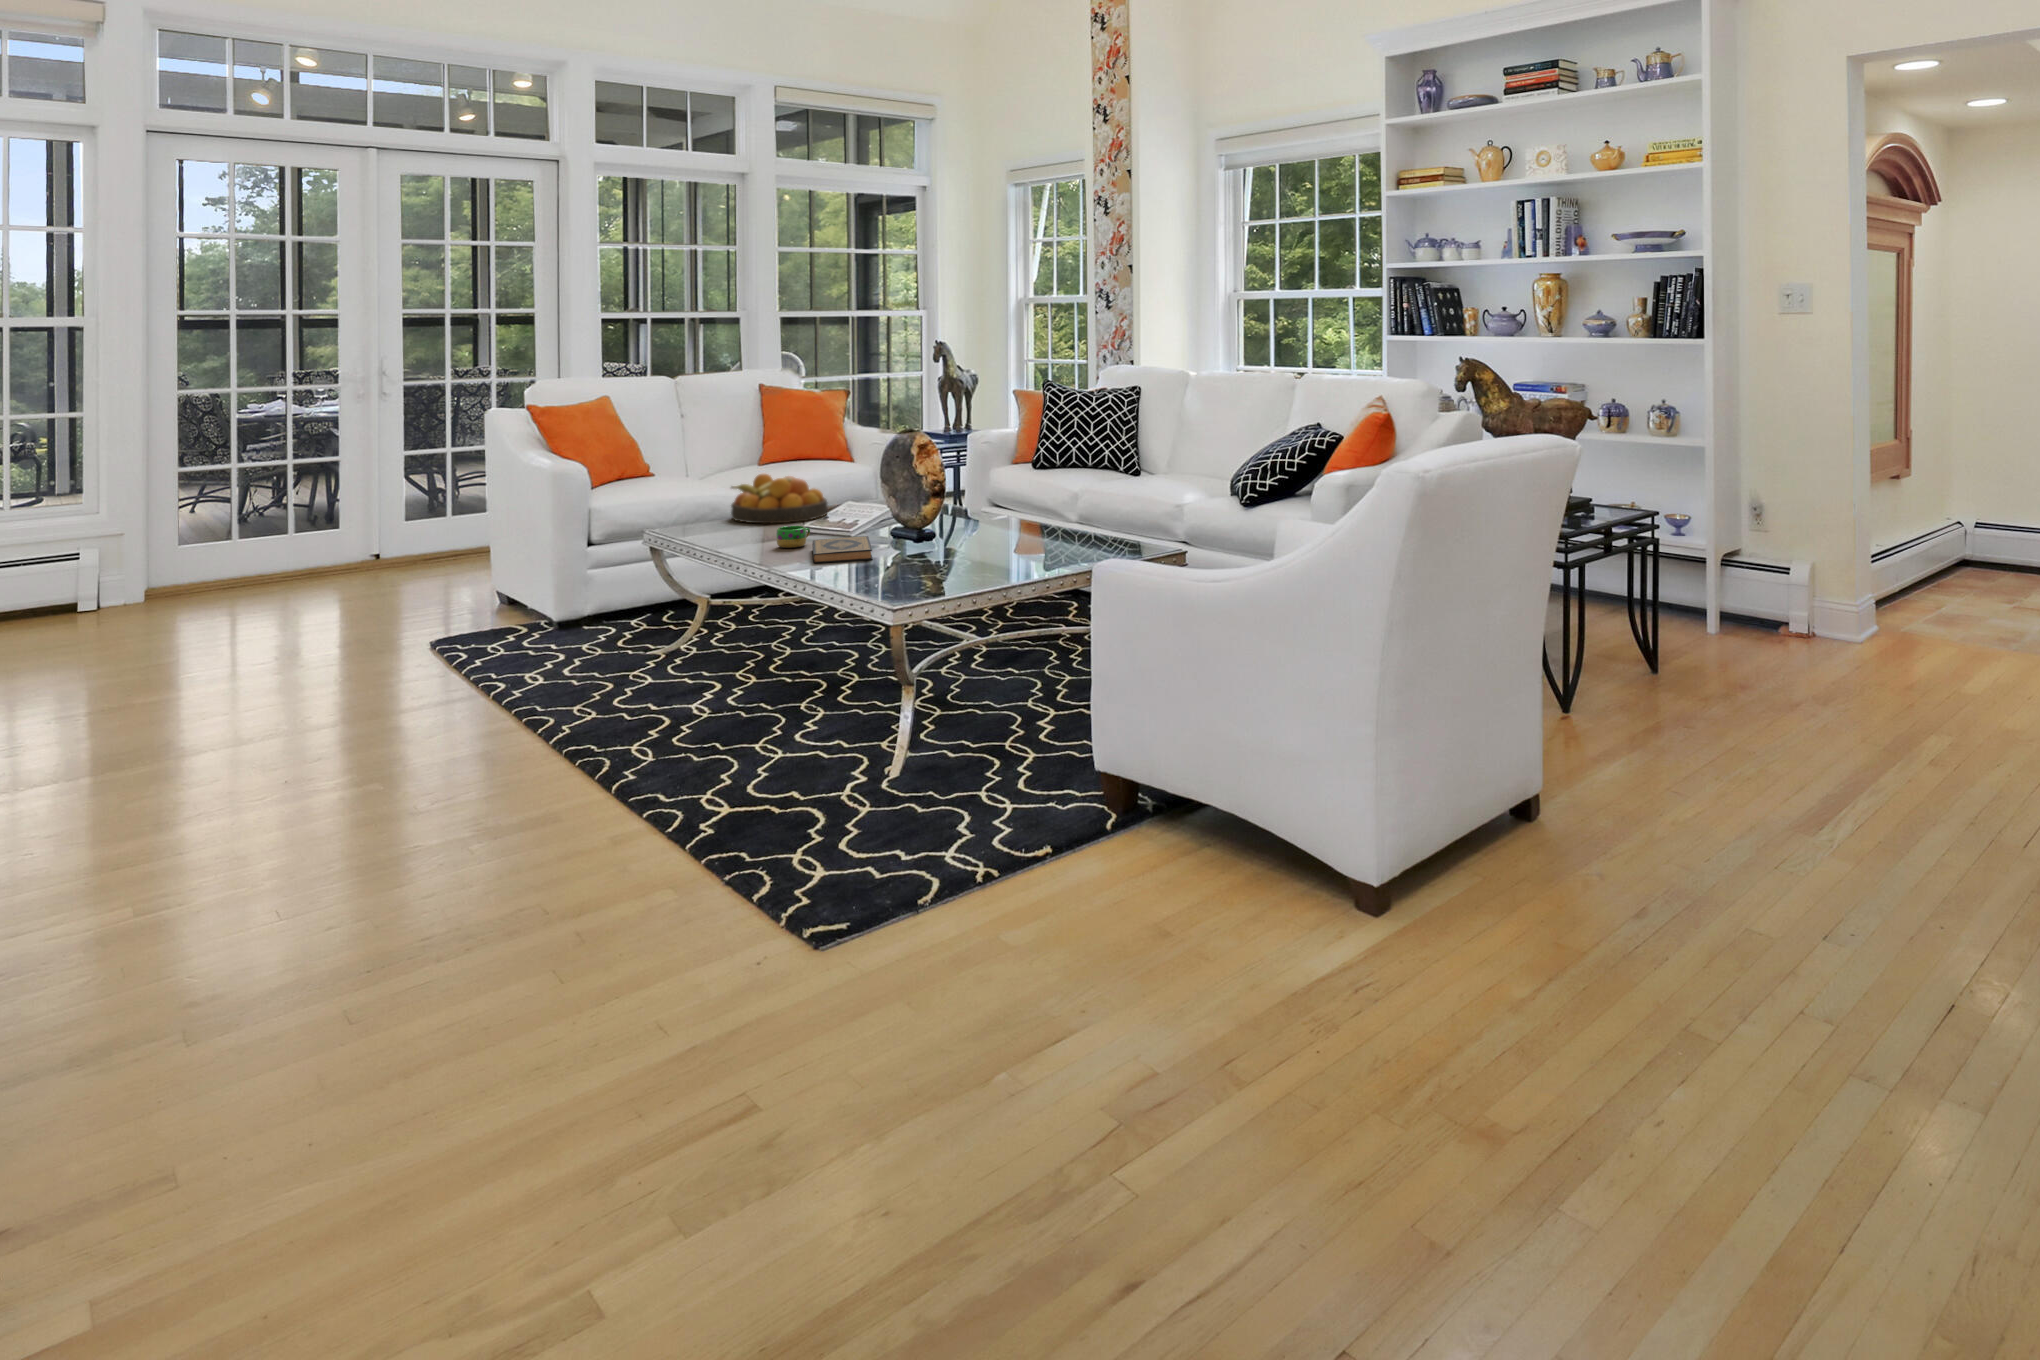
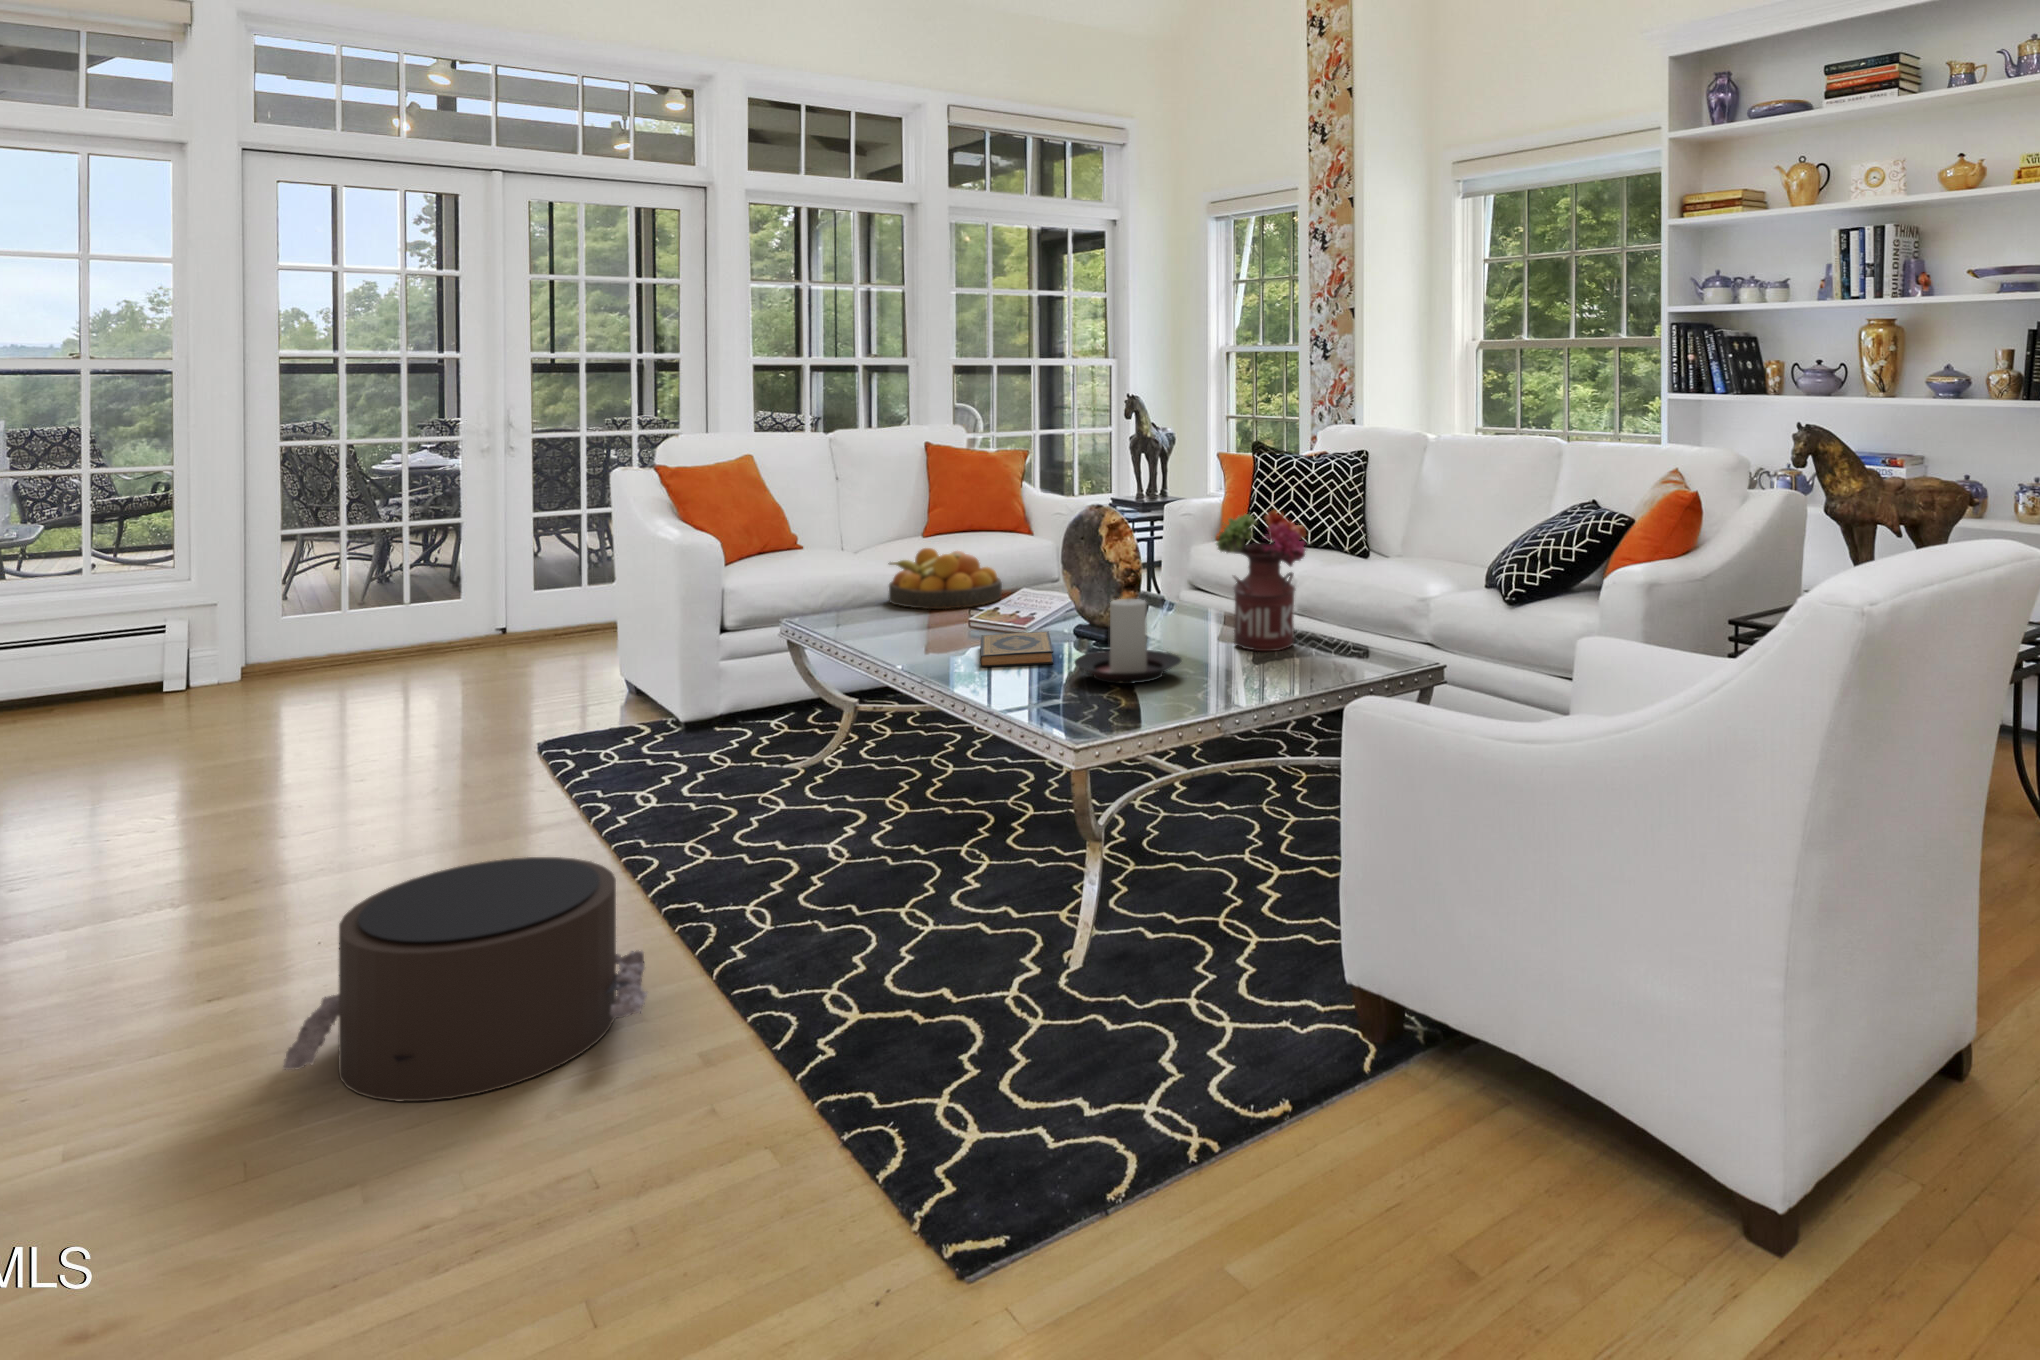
flower arrangement: none [1002,434,1077,547] -> present [1217,510,1306,651]
candle holder: none [889,503,975,571] -> present [1075,599,1182,684]
mug: present [776,526,810,548] -> none [938,616,979,645]
pouf: none [304,705,570,872] -> present [283,857,647,1101]

